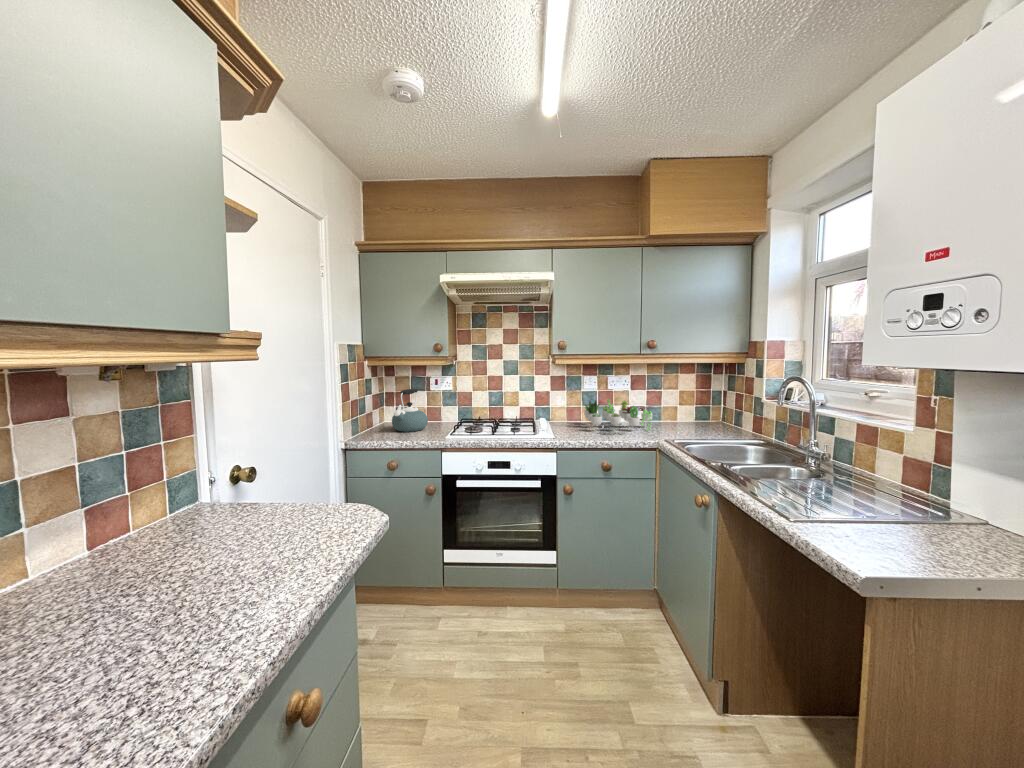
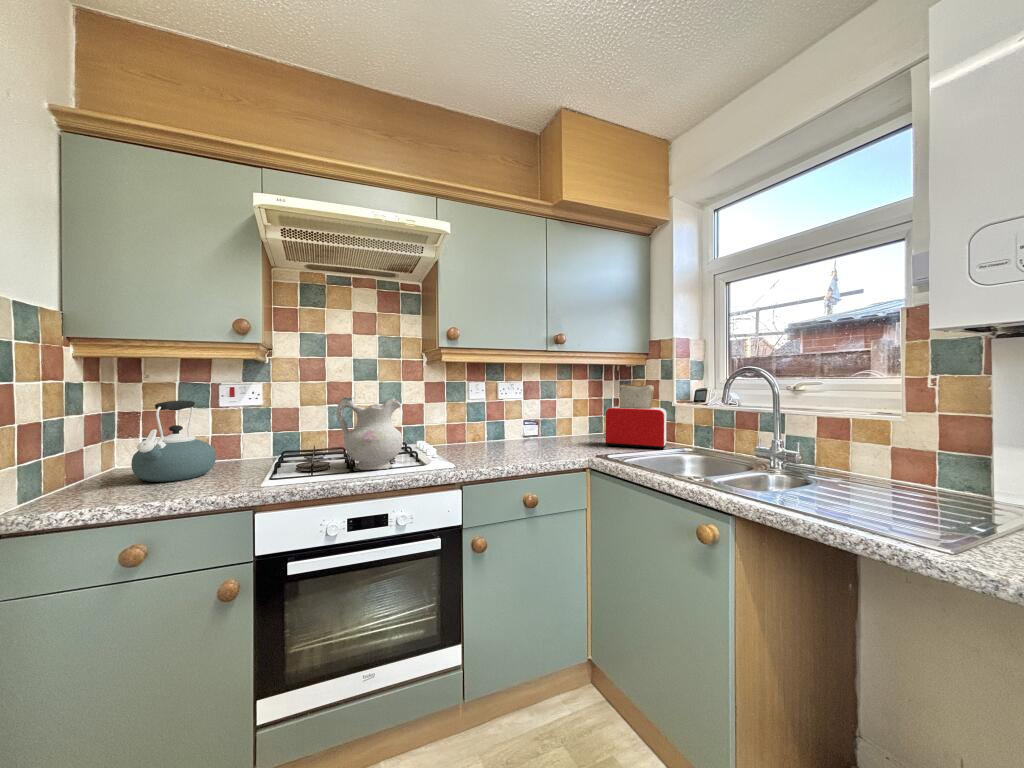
toaster: none [689,382,749,440] -> present [603,385,666,449]
ceramic pitcher: none [486,389,525,435] -> present [337,397,403,470]
succulent plant: present [584,400,652,430] -> none [473,407,563,448]

